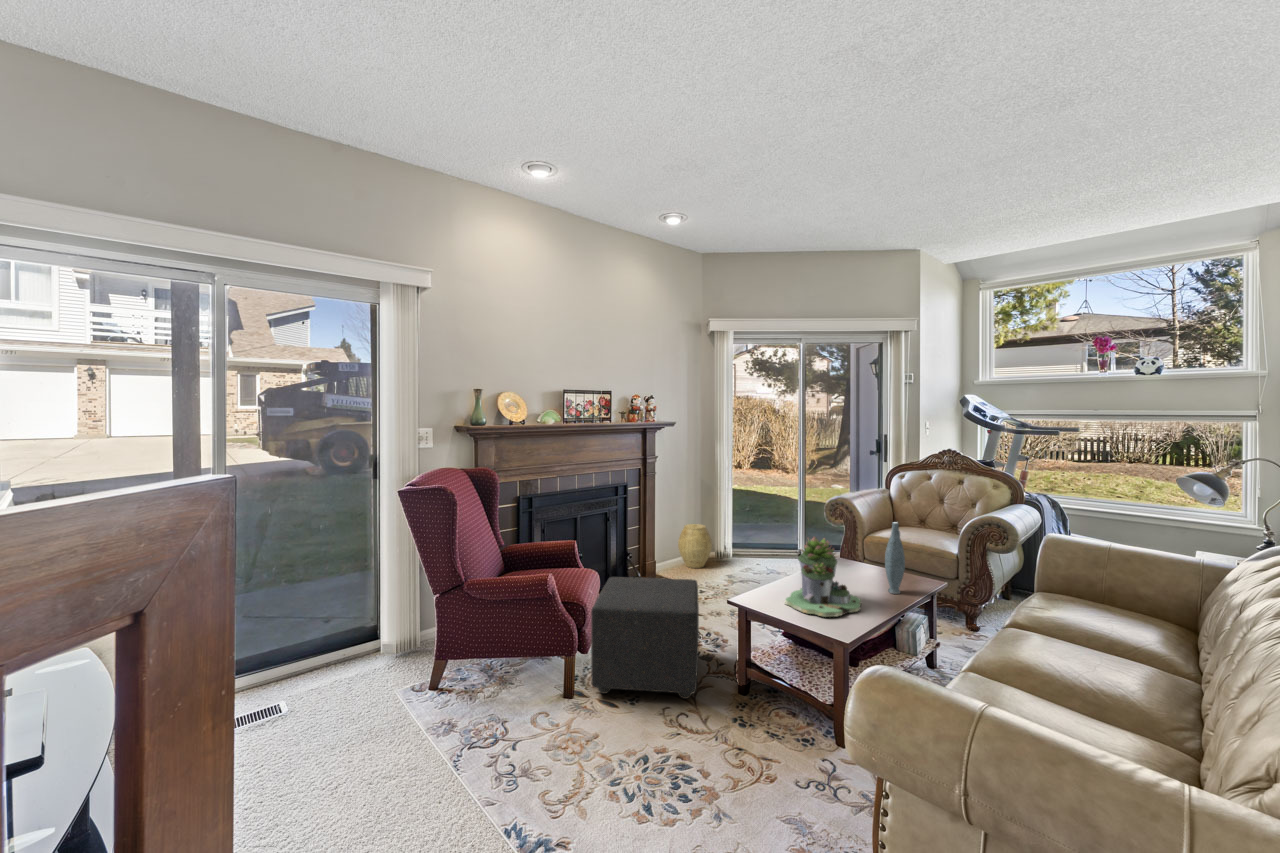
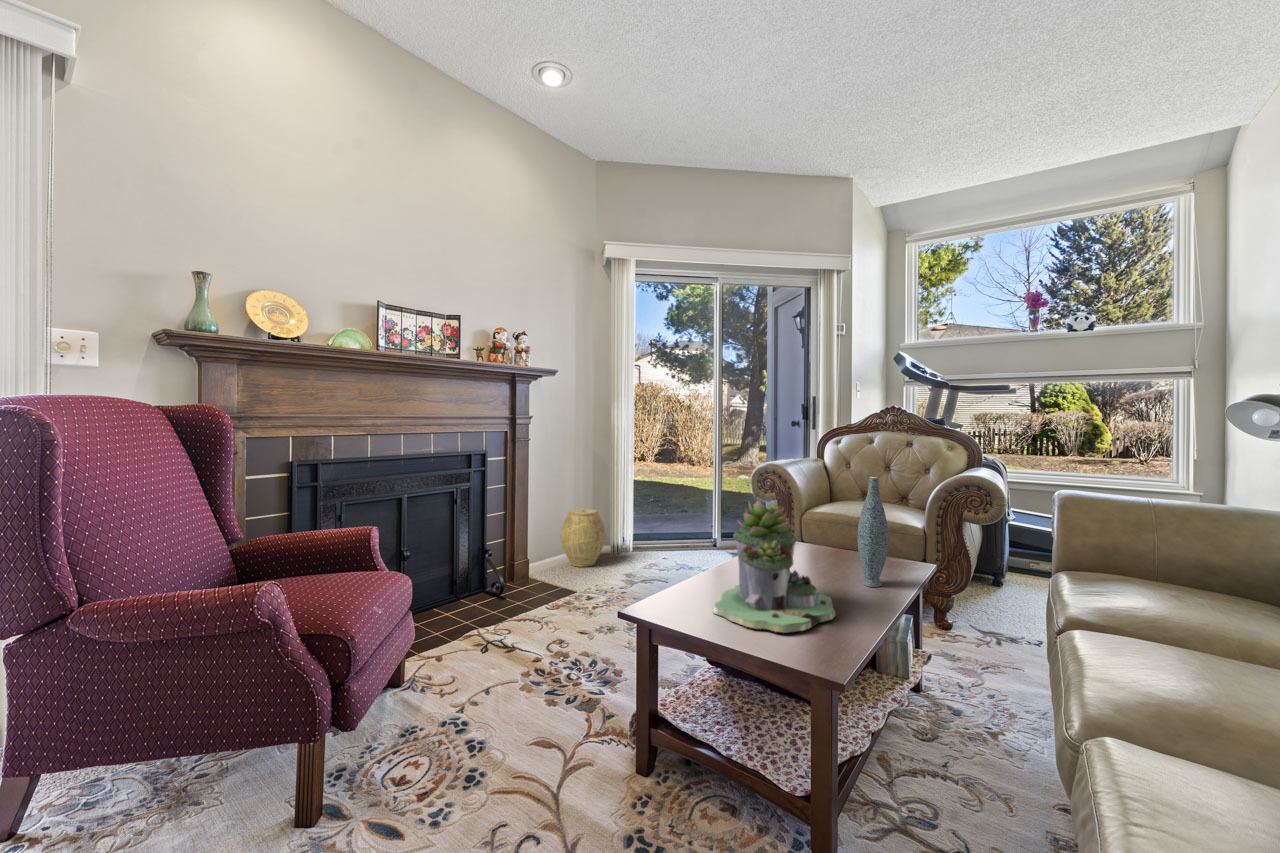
ottoman: present [591,577,699,699] -> none [359,580,573,803]

